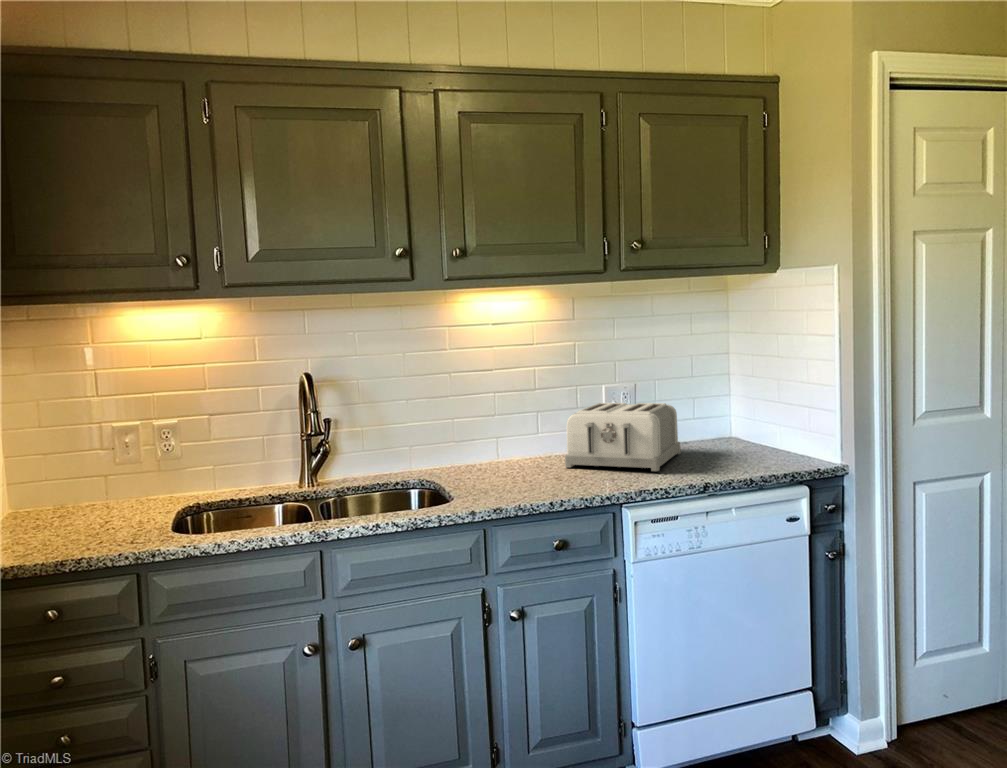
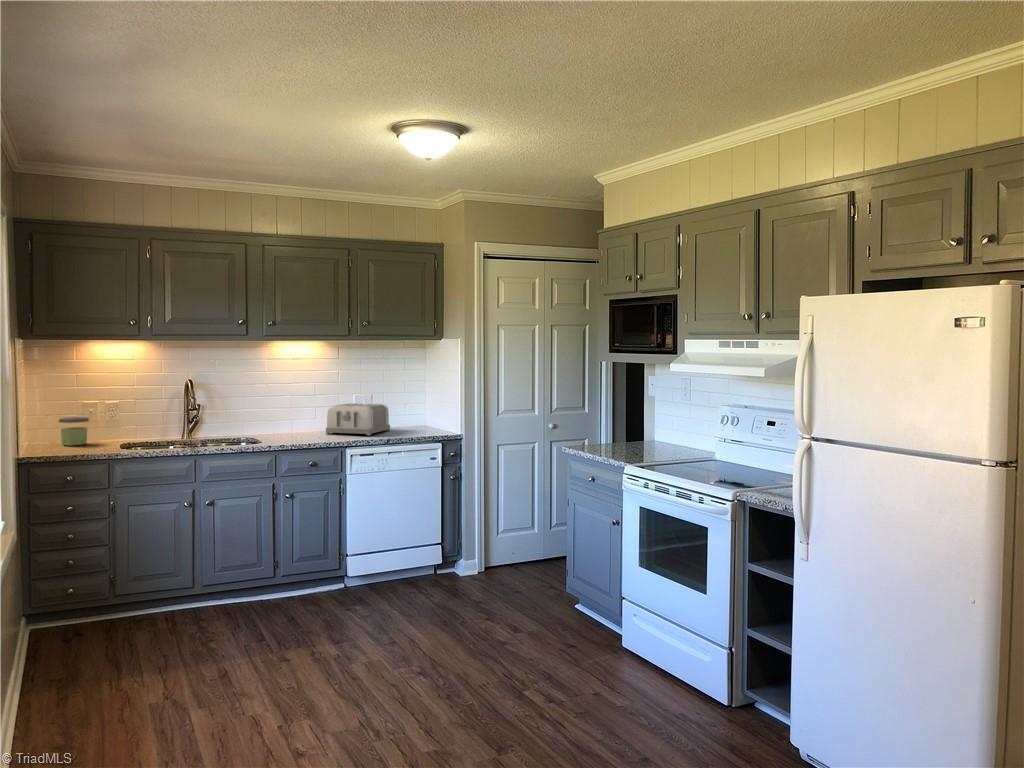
jar: none [59,458,119,519] -> present [59,417,89,446]

